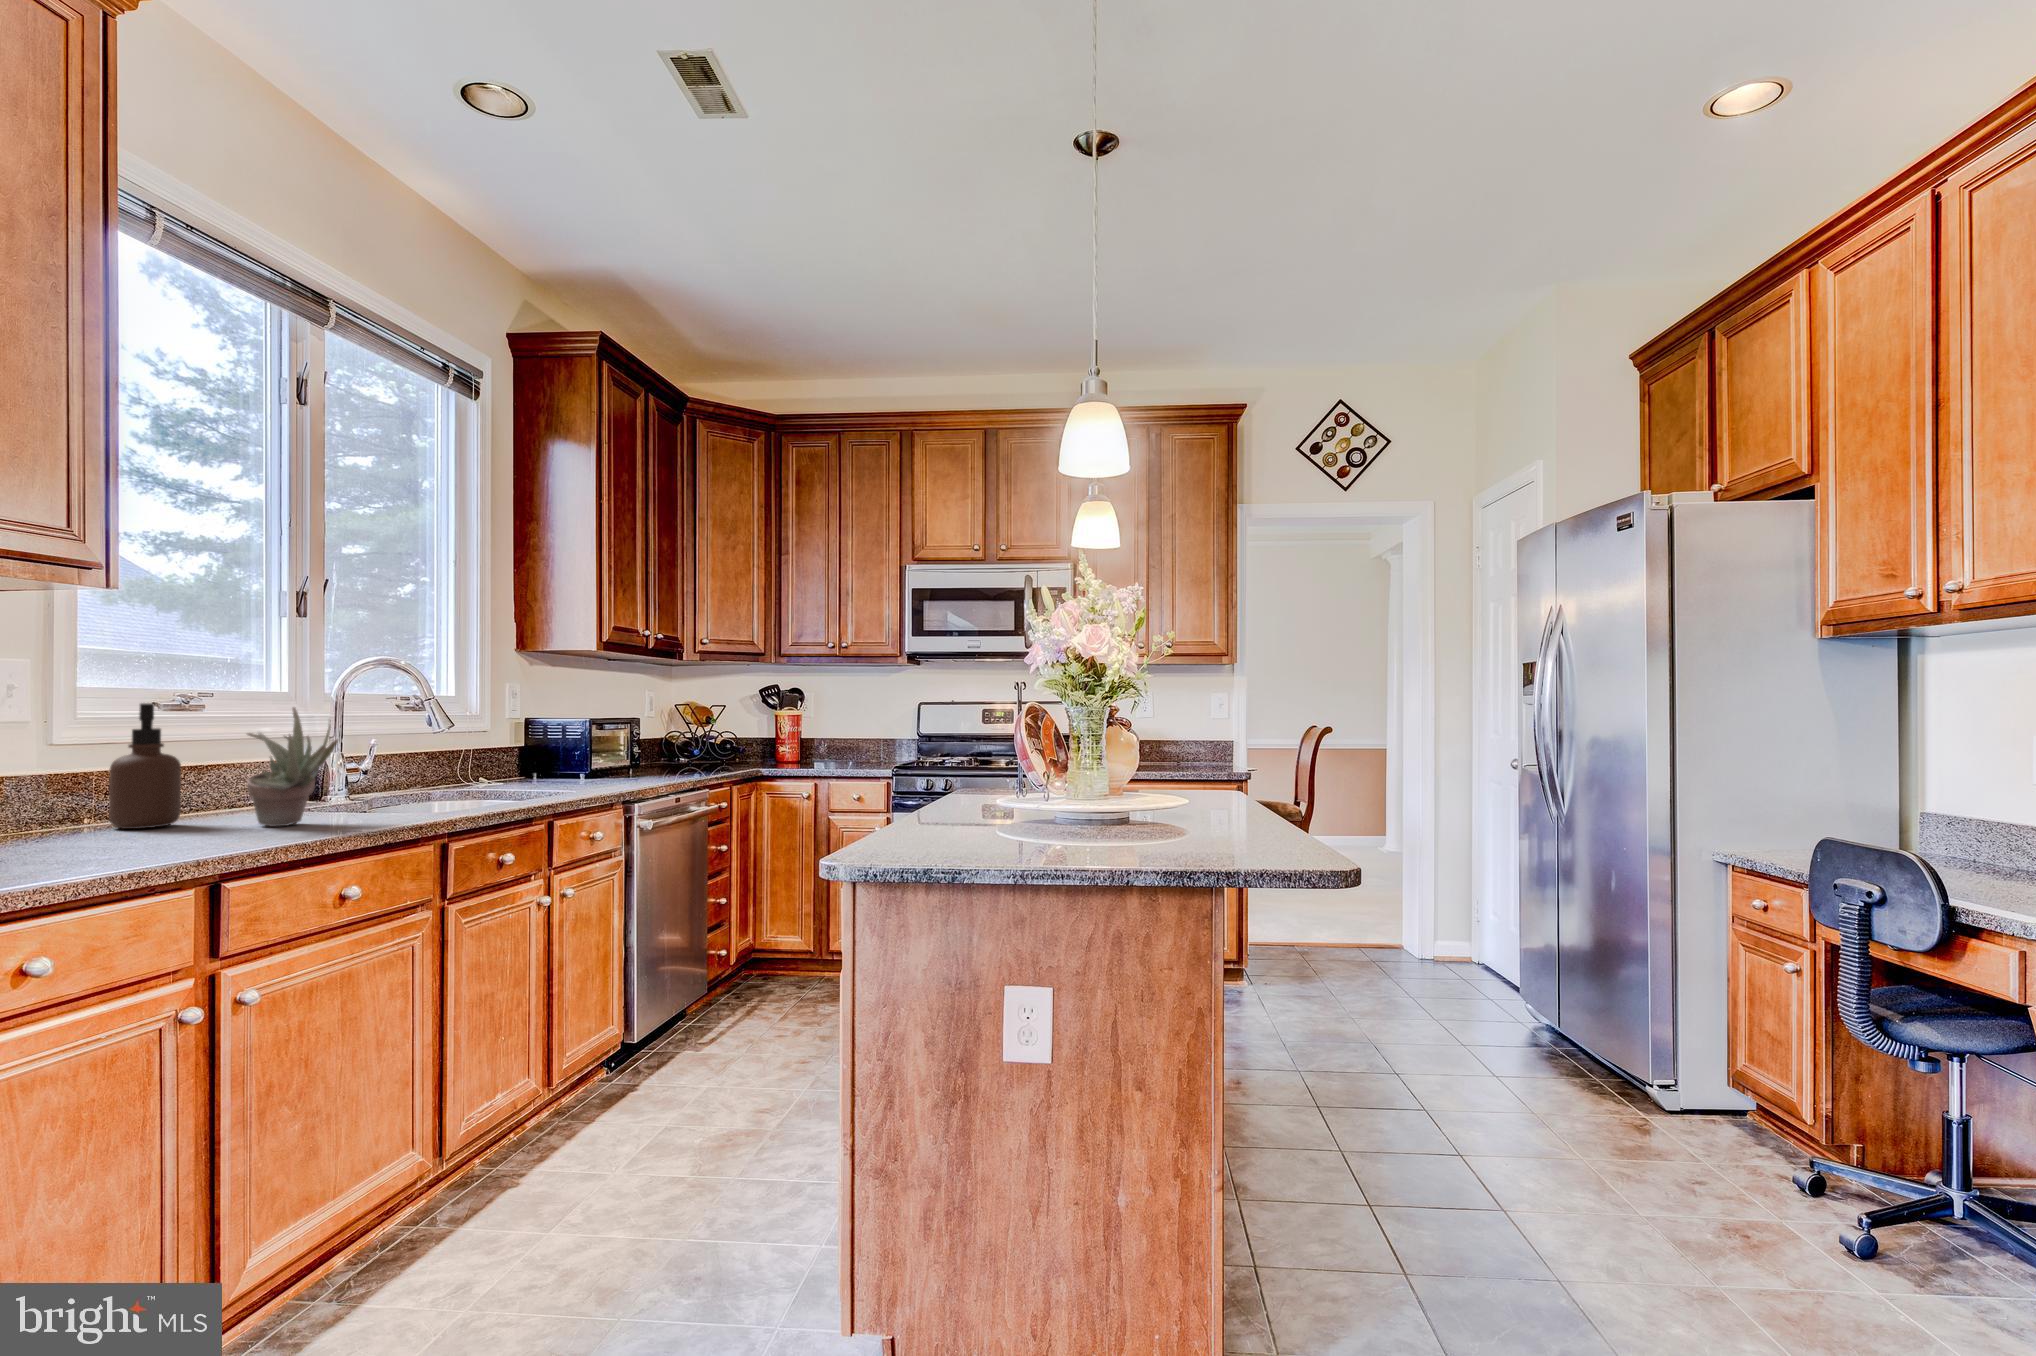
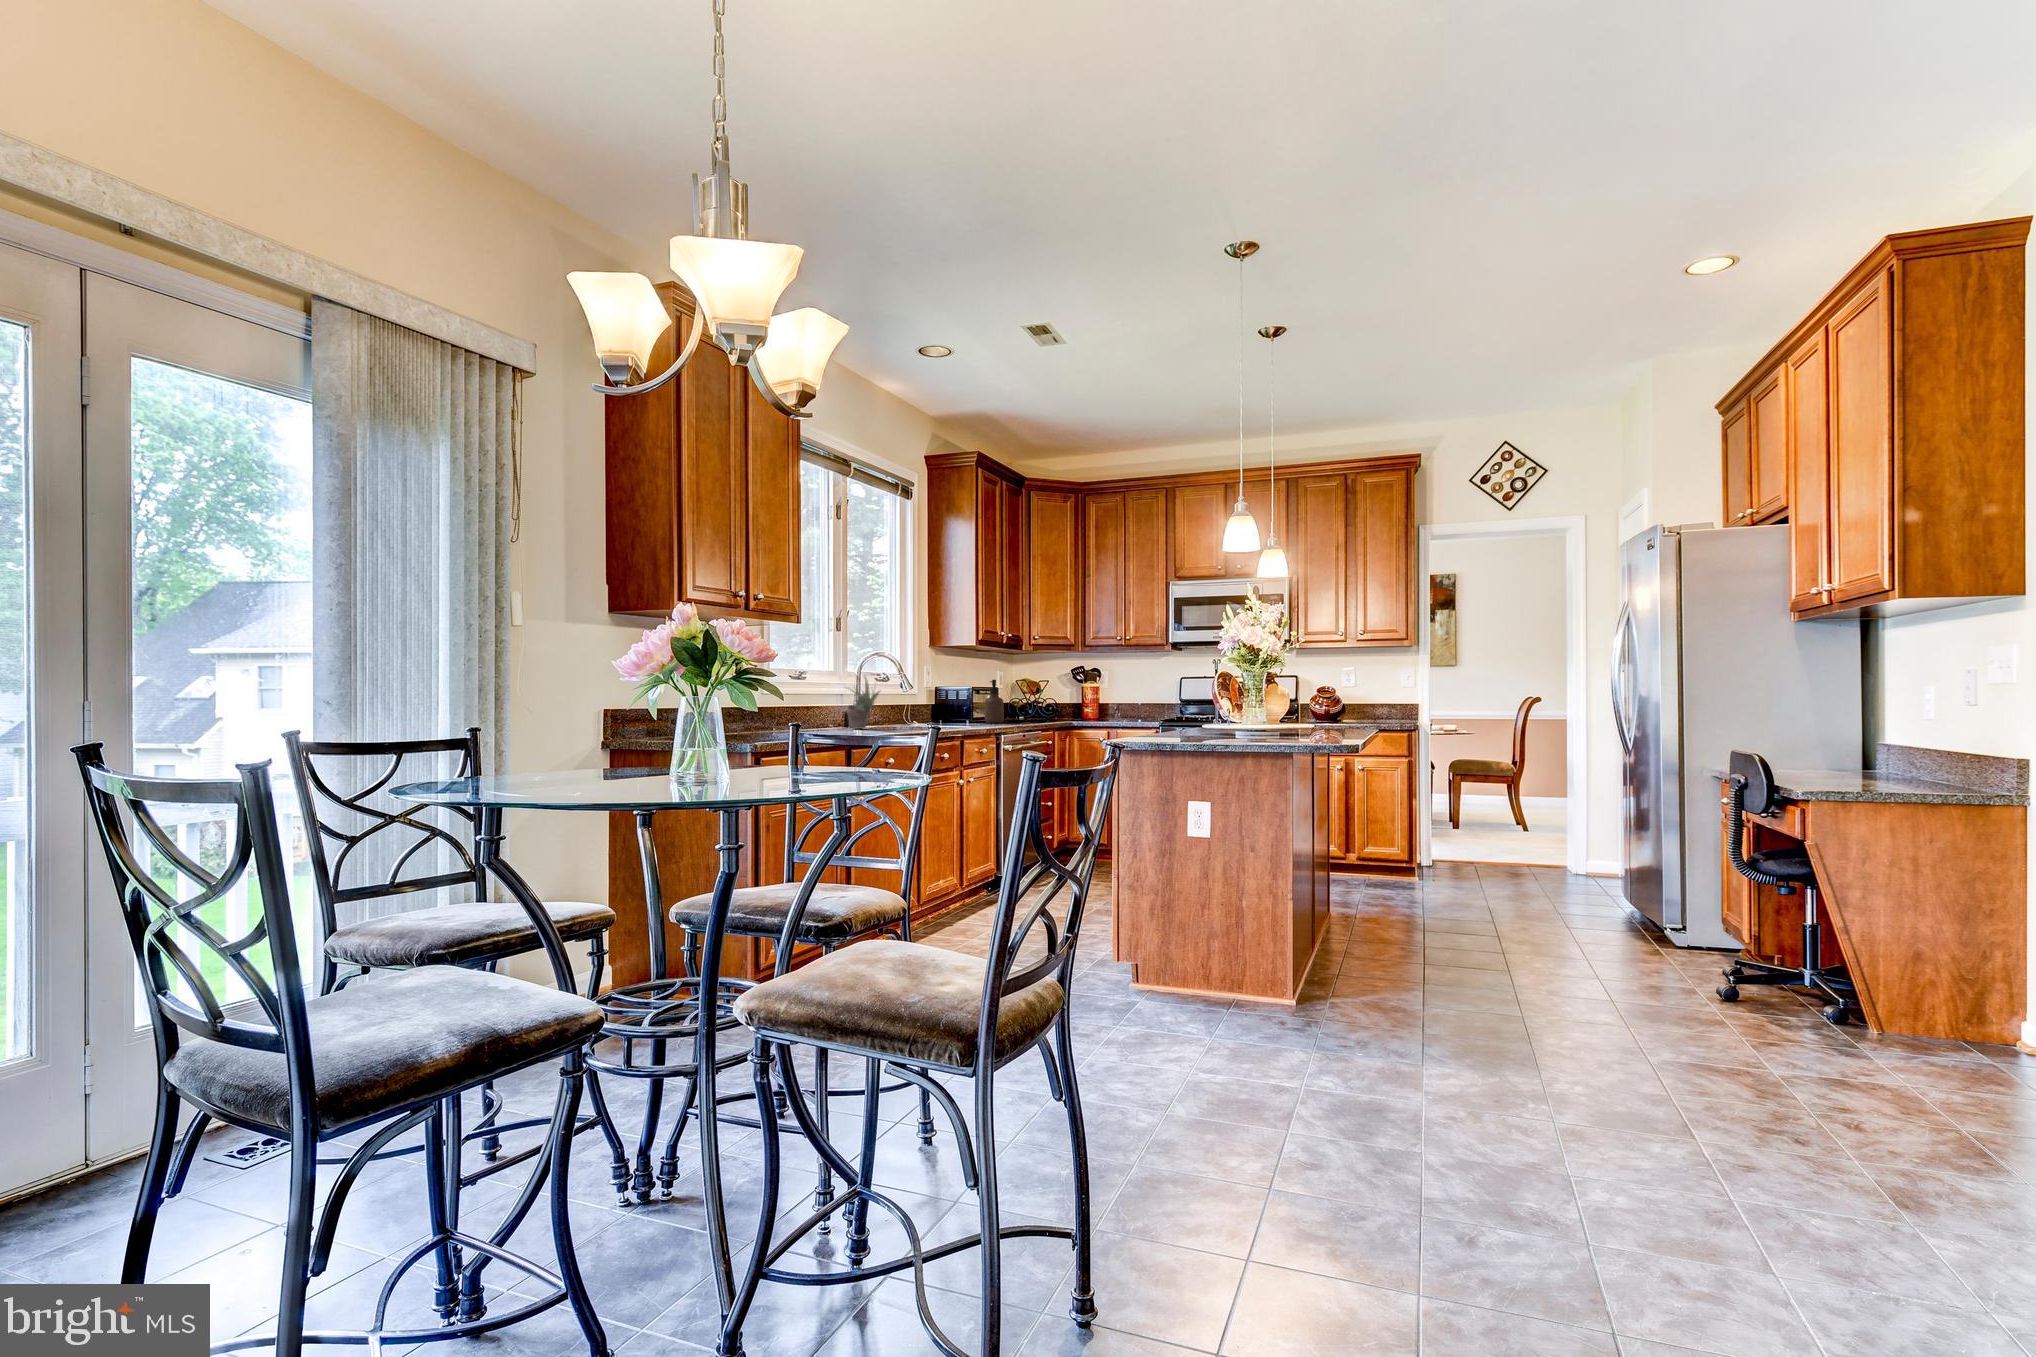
soap dispenser: present [109,703,181,829] -> present [985,680,1004,723]

